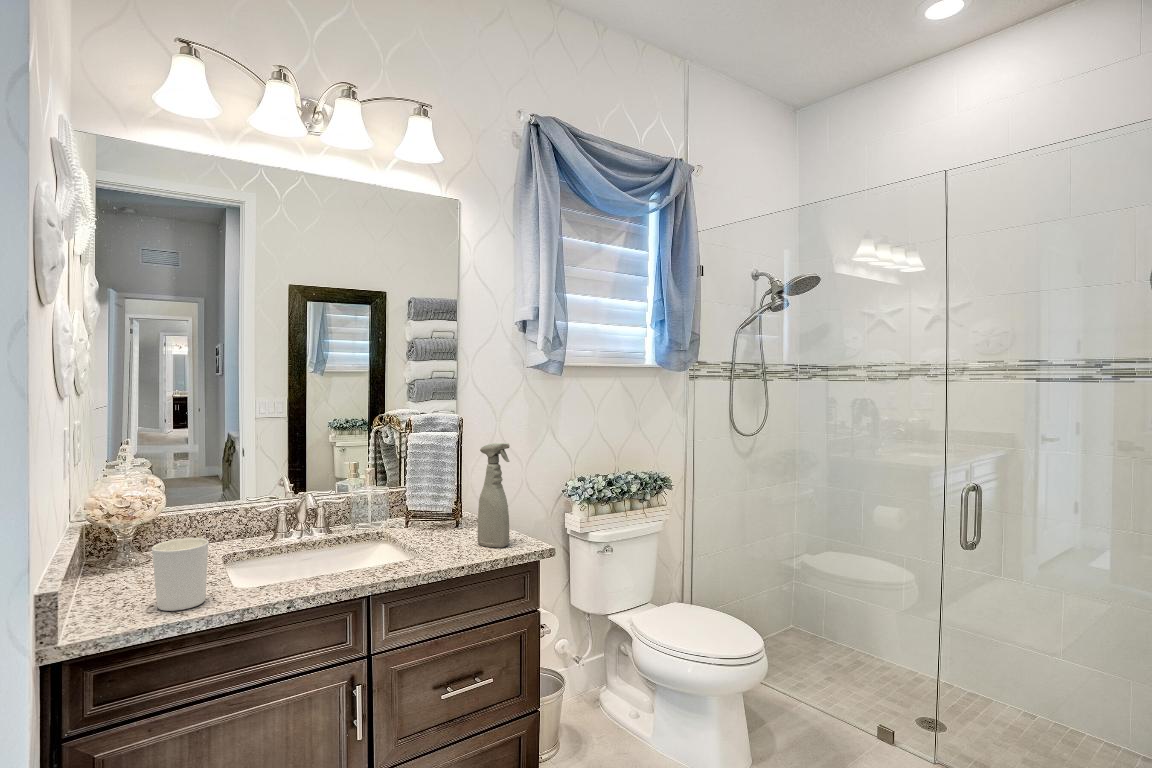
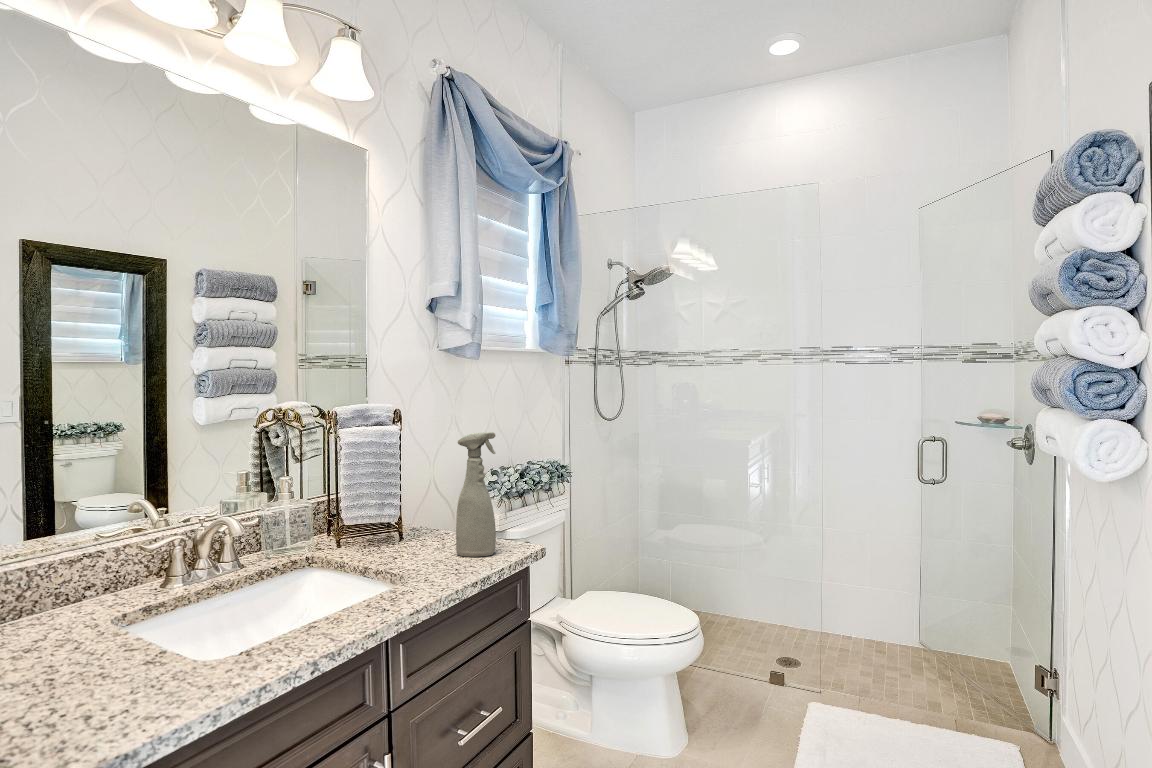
candle holder: present [152,538,209,611] -> none [92,593,186,717]

